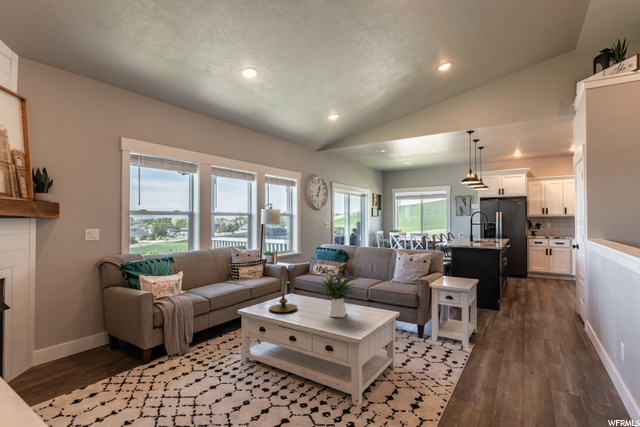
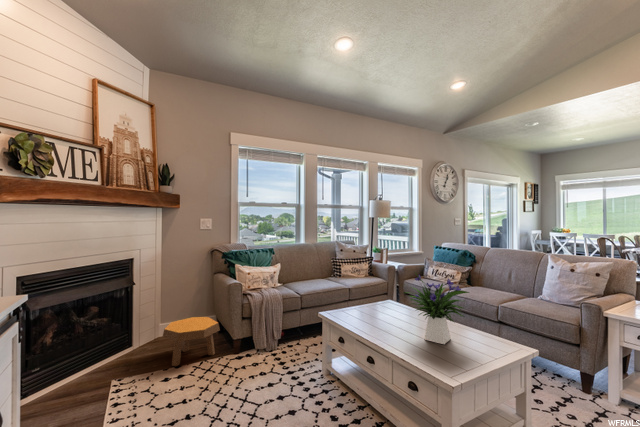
candle holder: present [269,277,298,312] -> none [352,280,387,324]
footstool: none [59,333,127,389] -> present [163,317,220,366]

